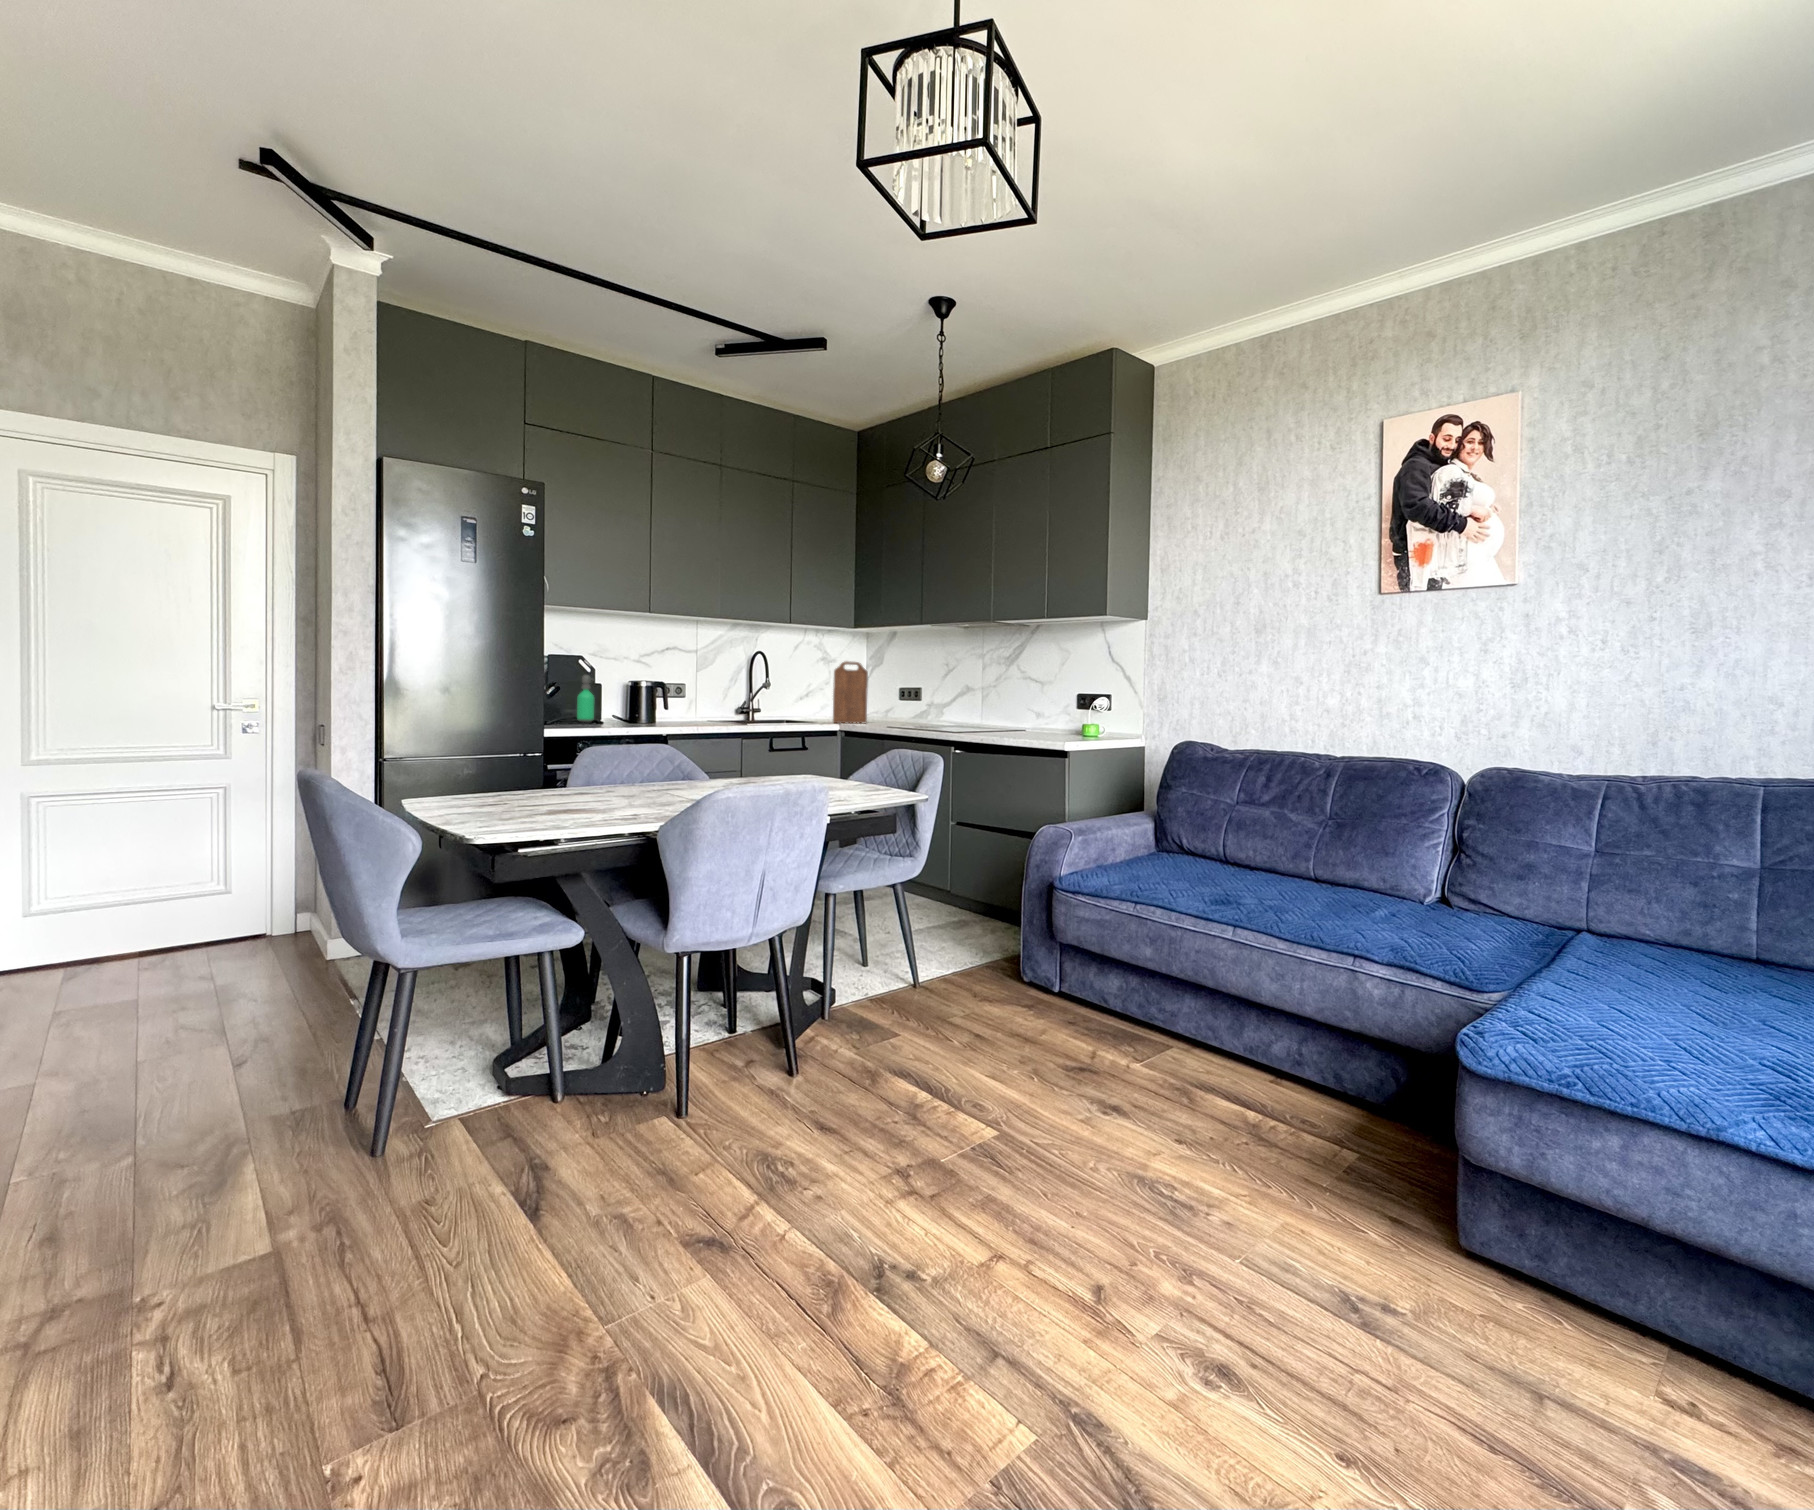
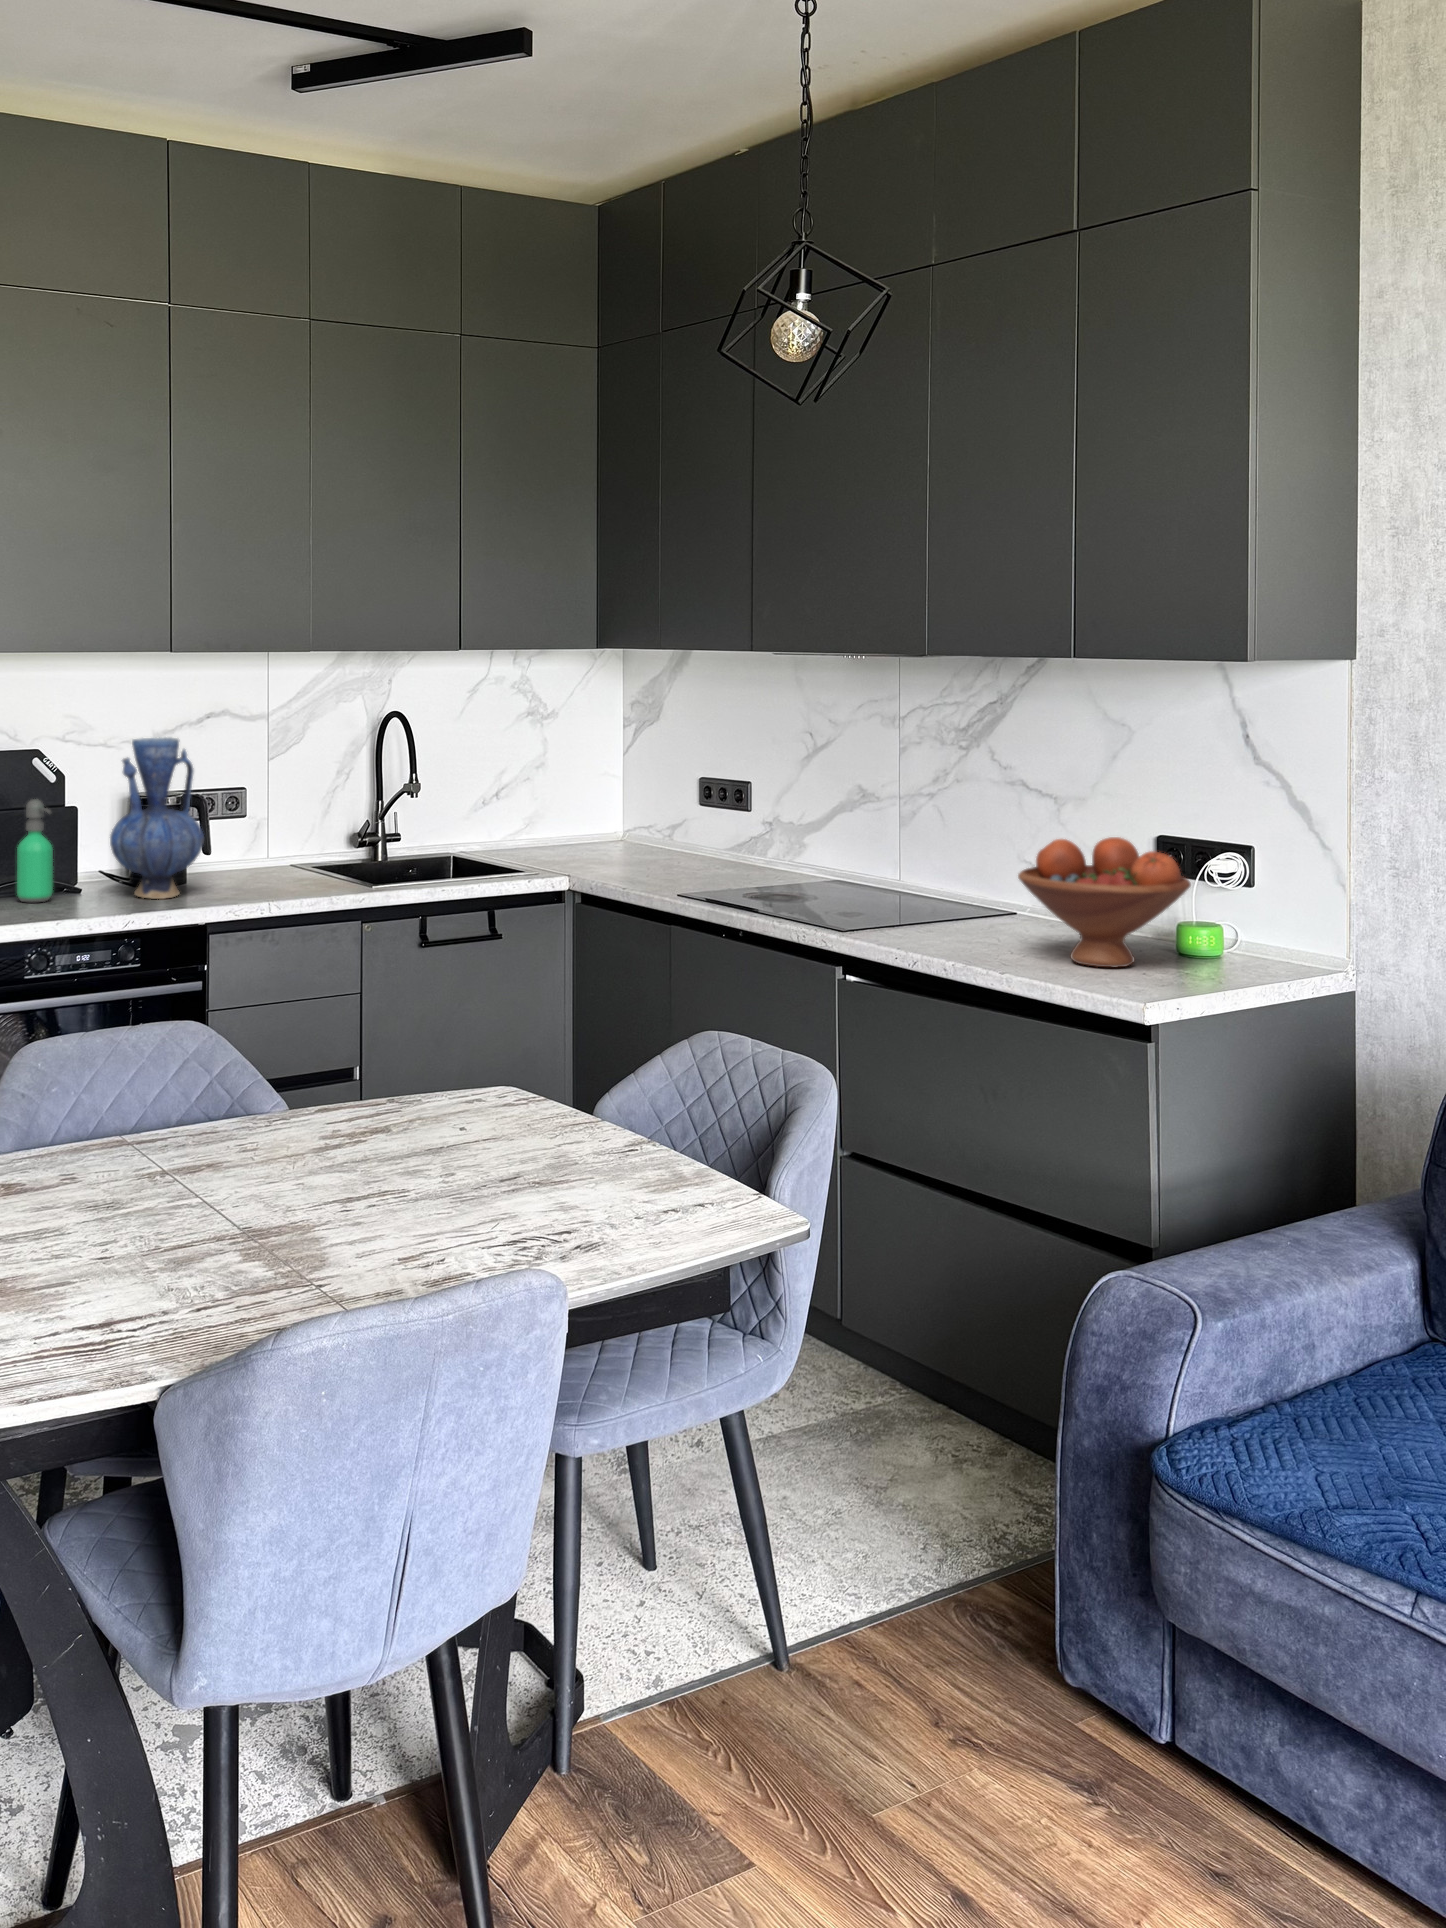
vase: none [622,650,667,722] -> present [110,737,204,899]
cutting board: present [833,661,868,723] -> none [567,727,643,867]
fruit bowl: none [1021,687,1088,737] -> present [1018,837,1191,967]

